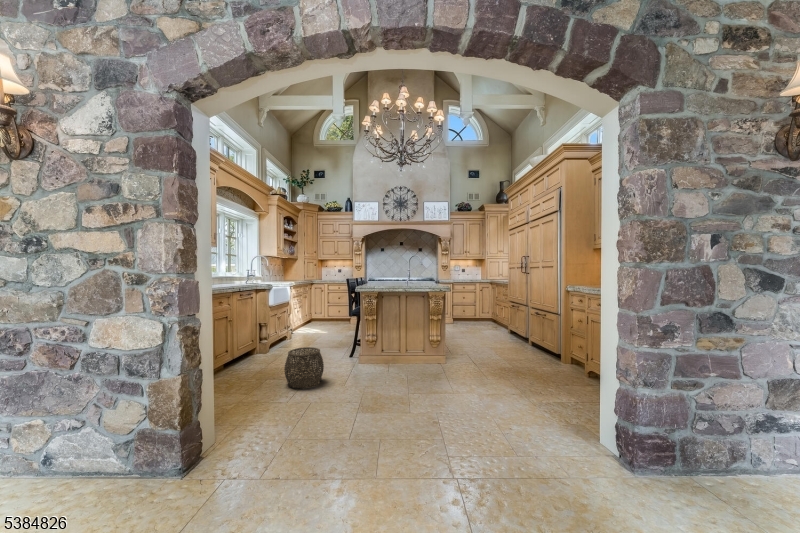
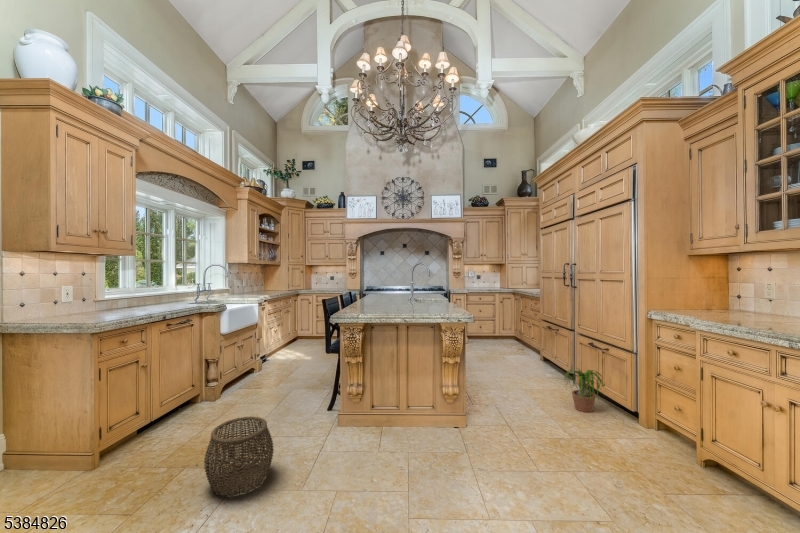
potted plant: none [511,328,545,357] -> present [565,369,603,412]

